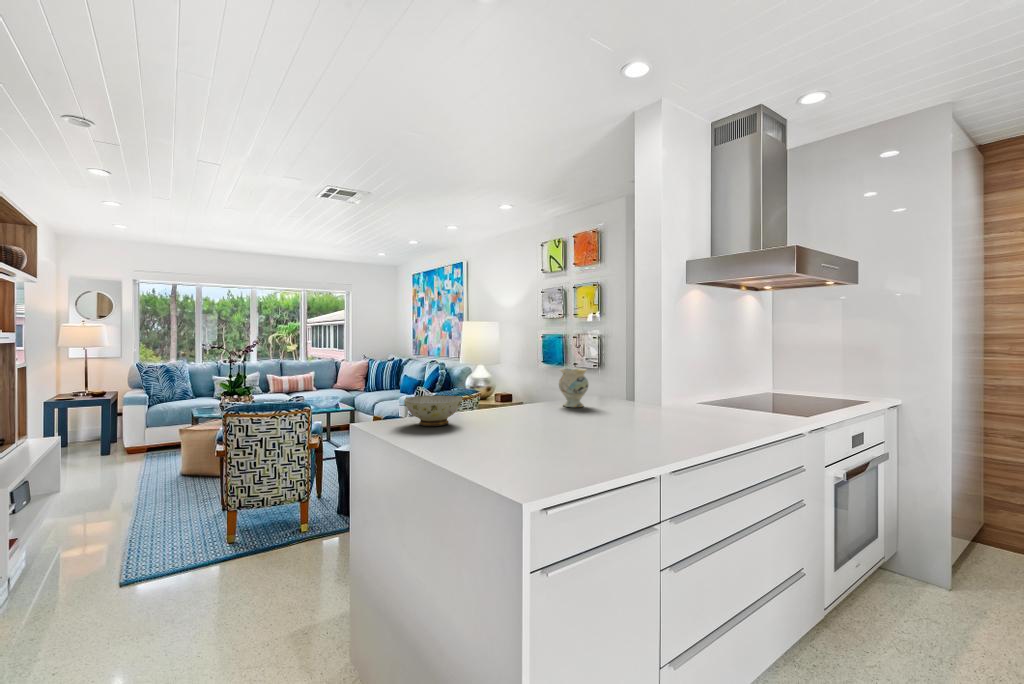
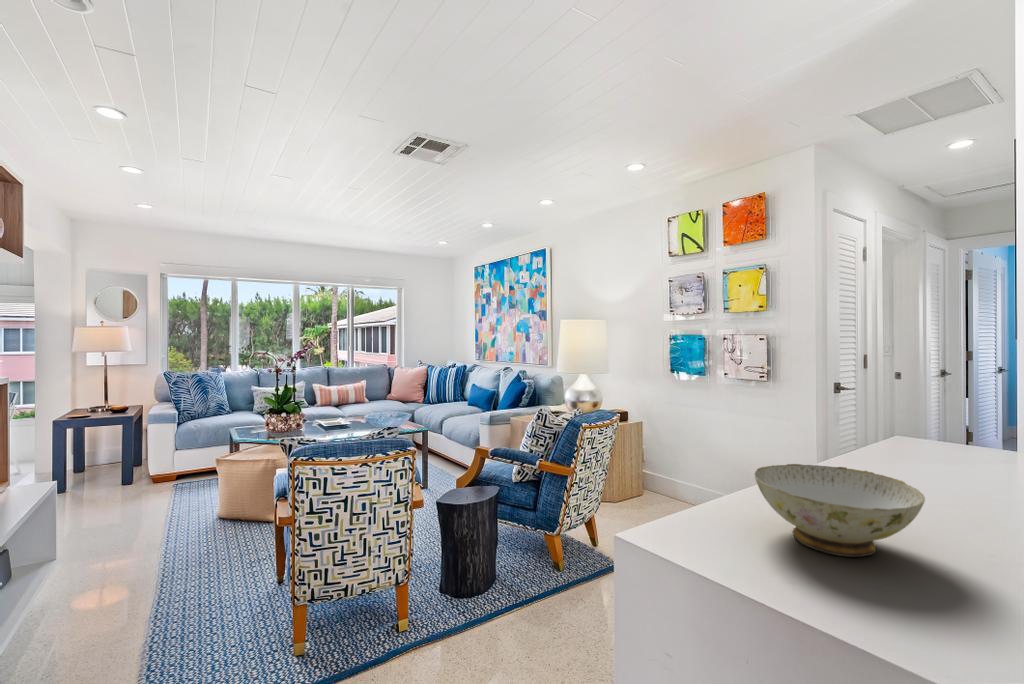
vase: present [559,369,588,407] -> none [909,393,983,469]

